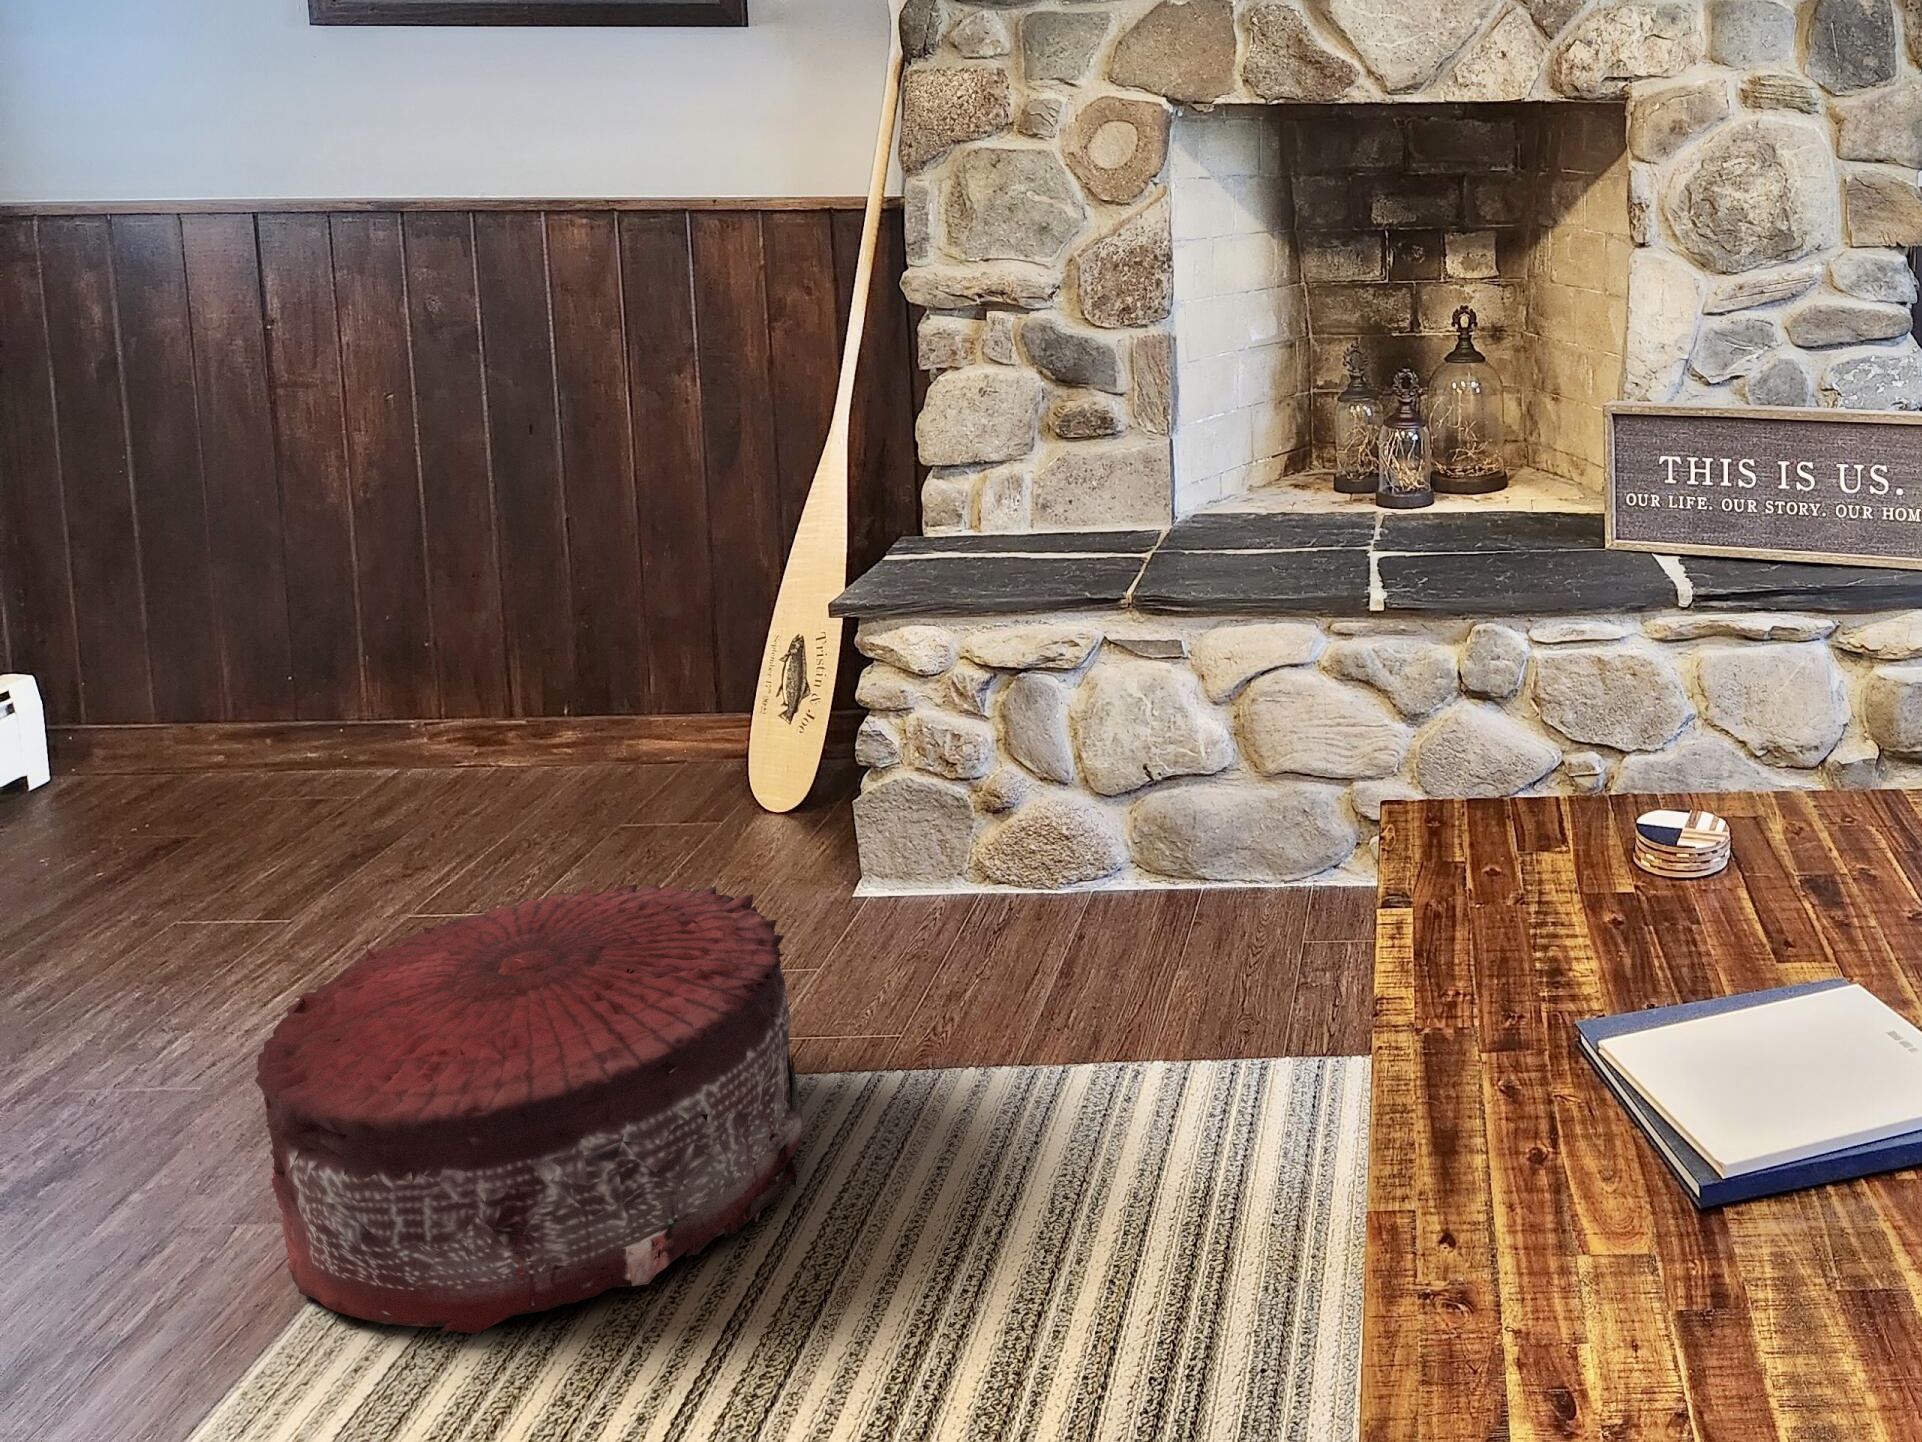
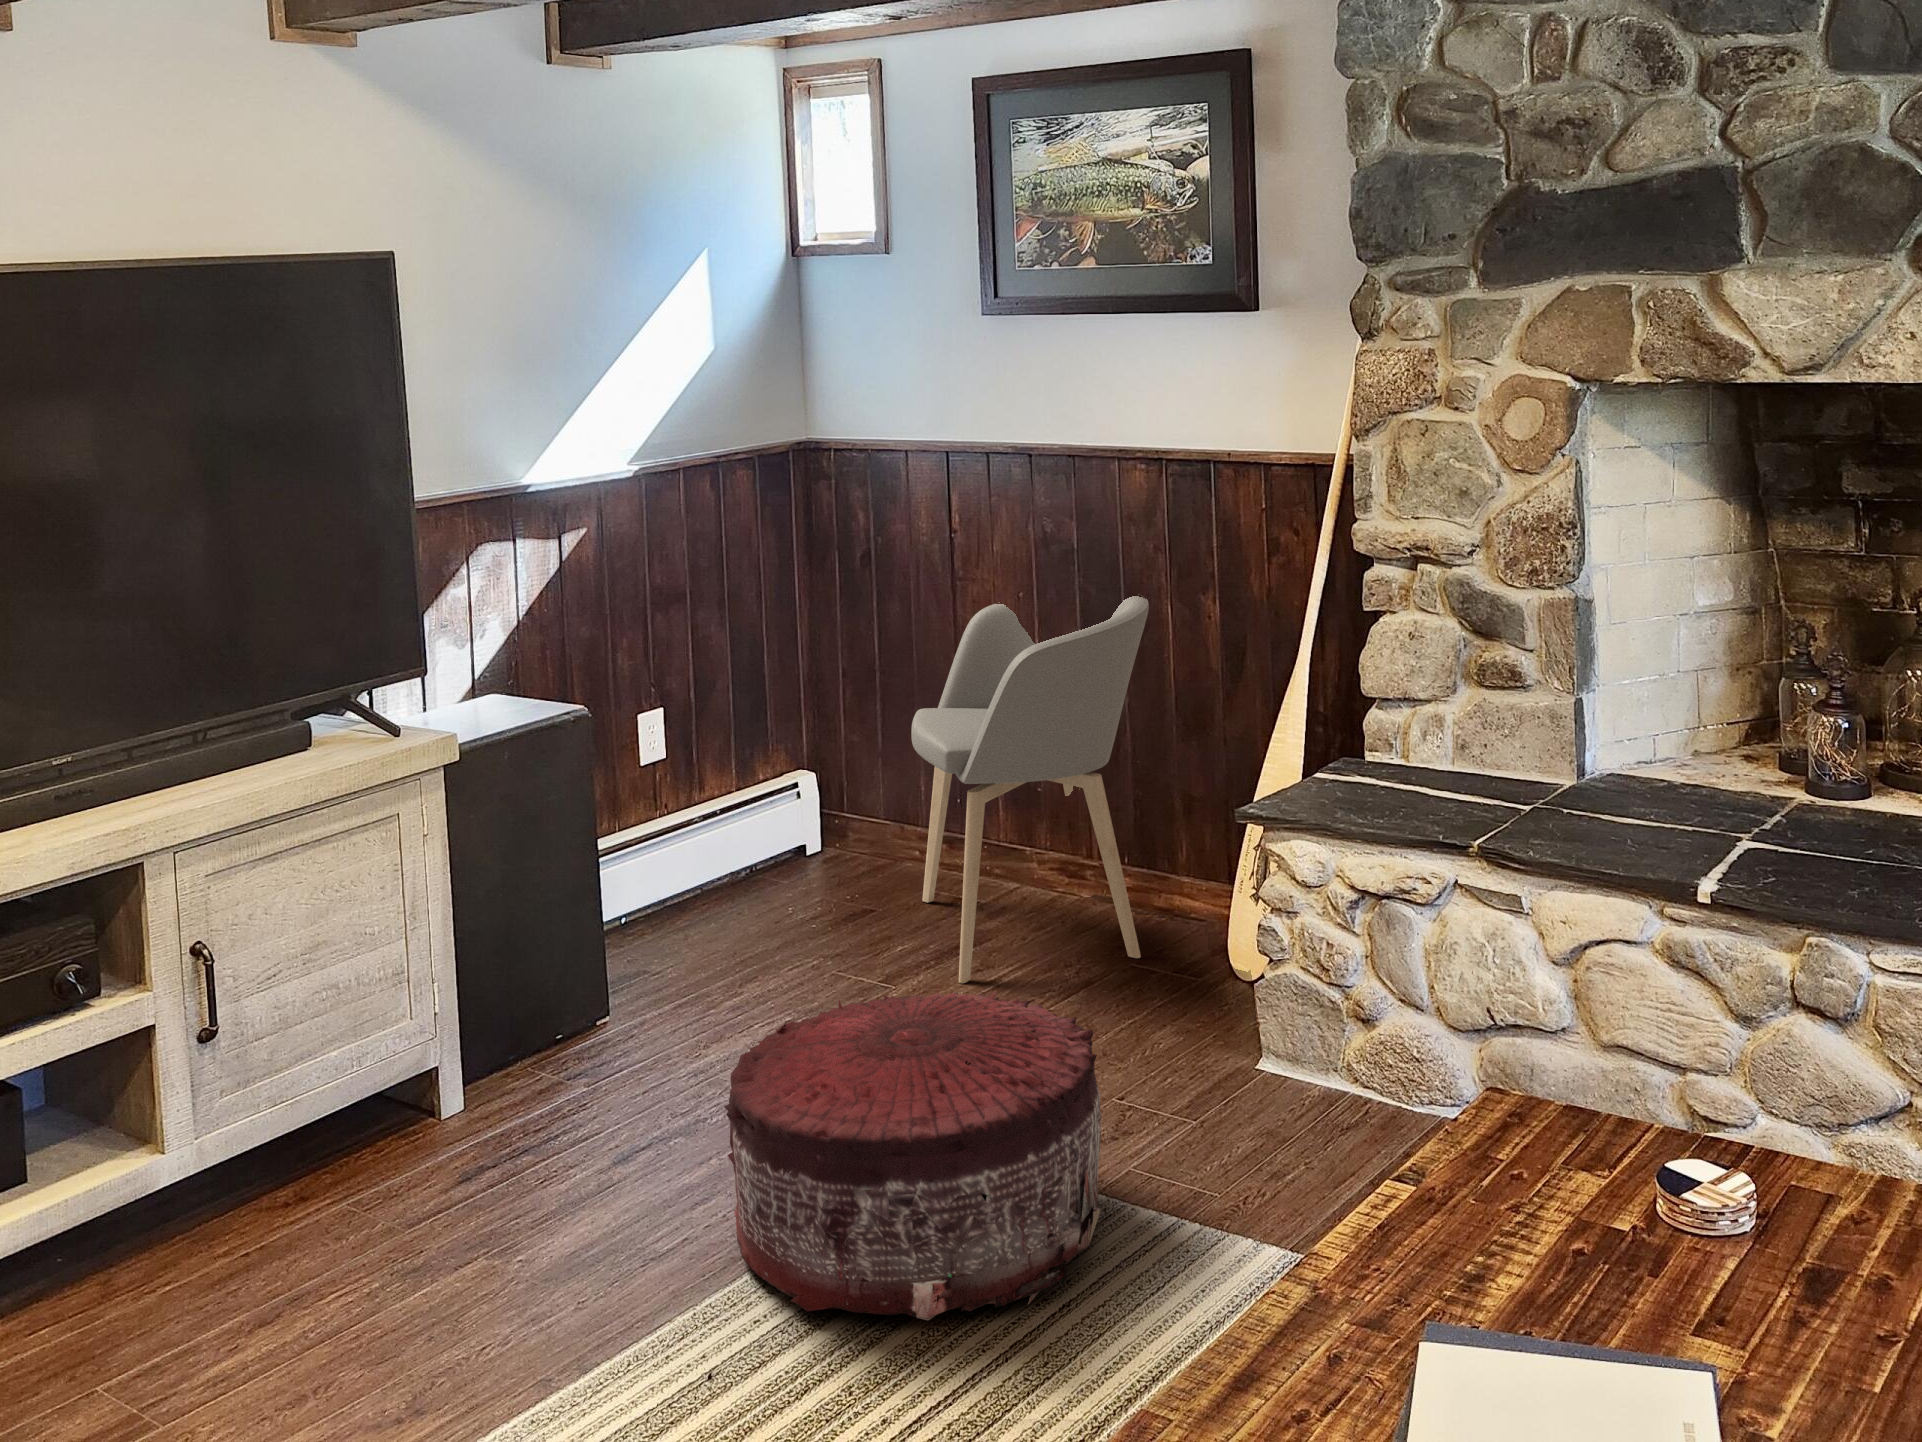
armchair: none [253,383,628,899] -> present [911,596,1149,983]

